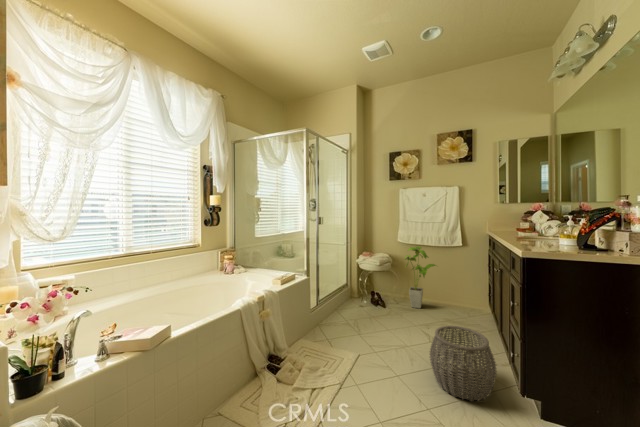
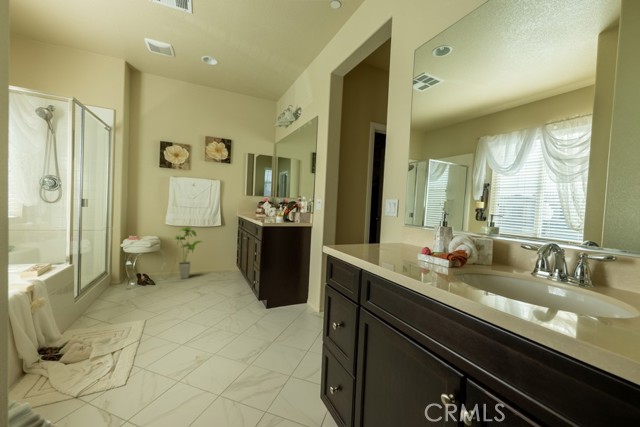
woven basket: present [430,326,497,401] -> none [208,275,247,315]

